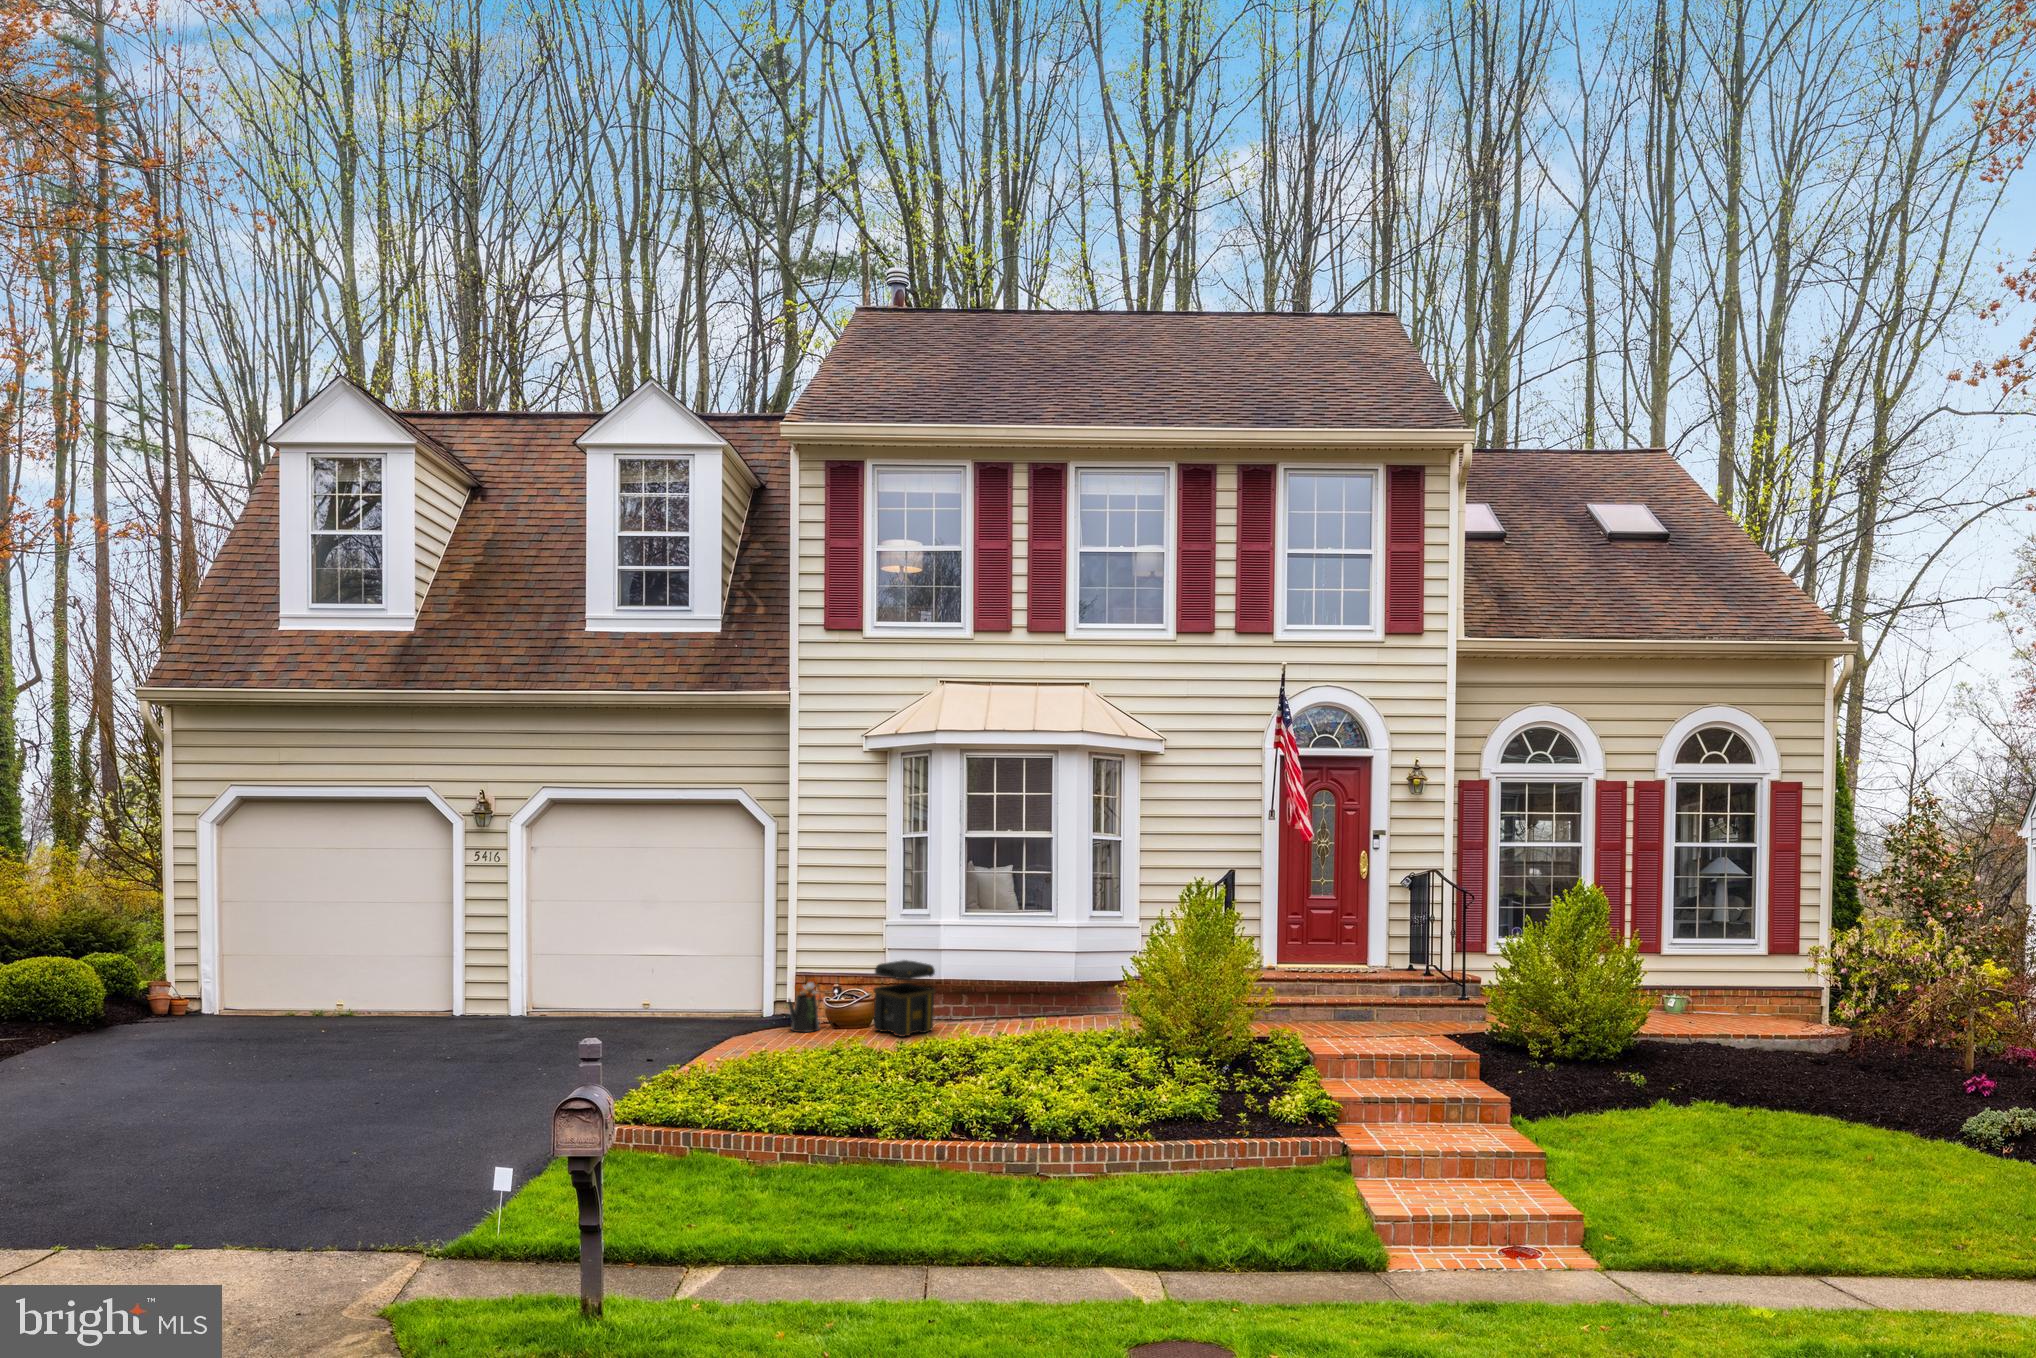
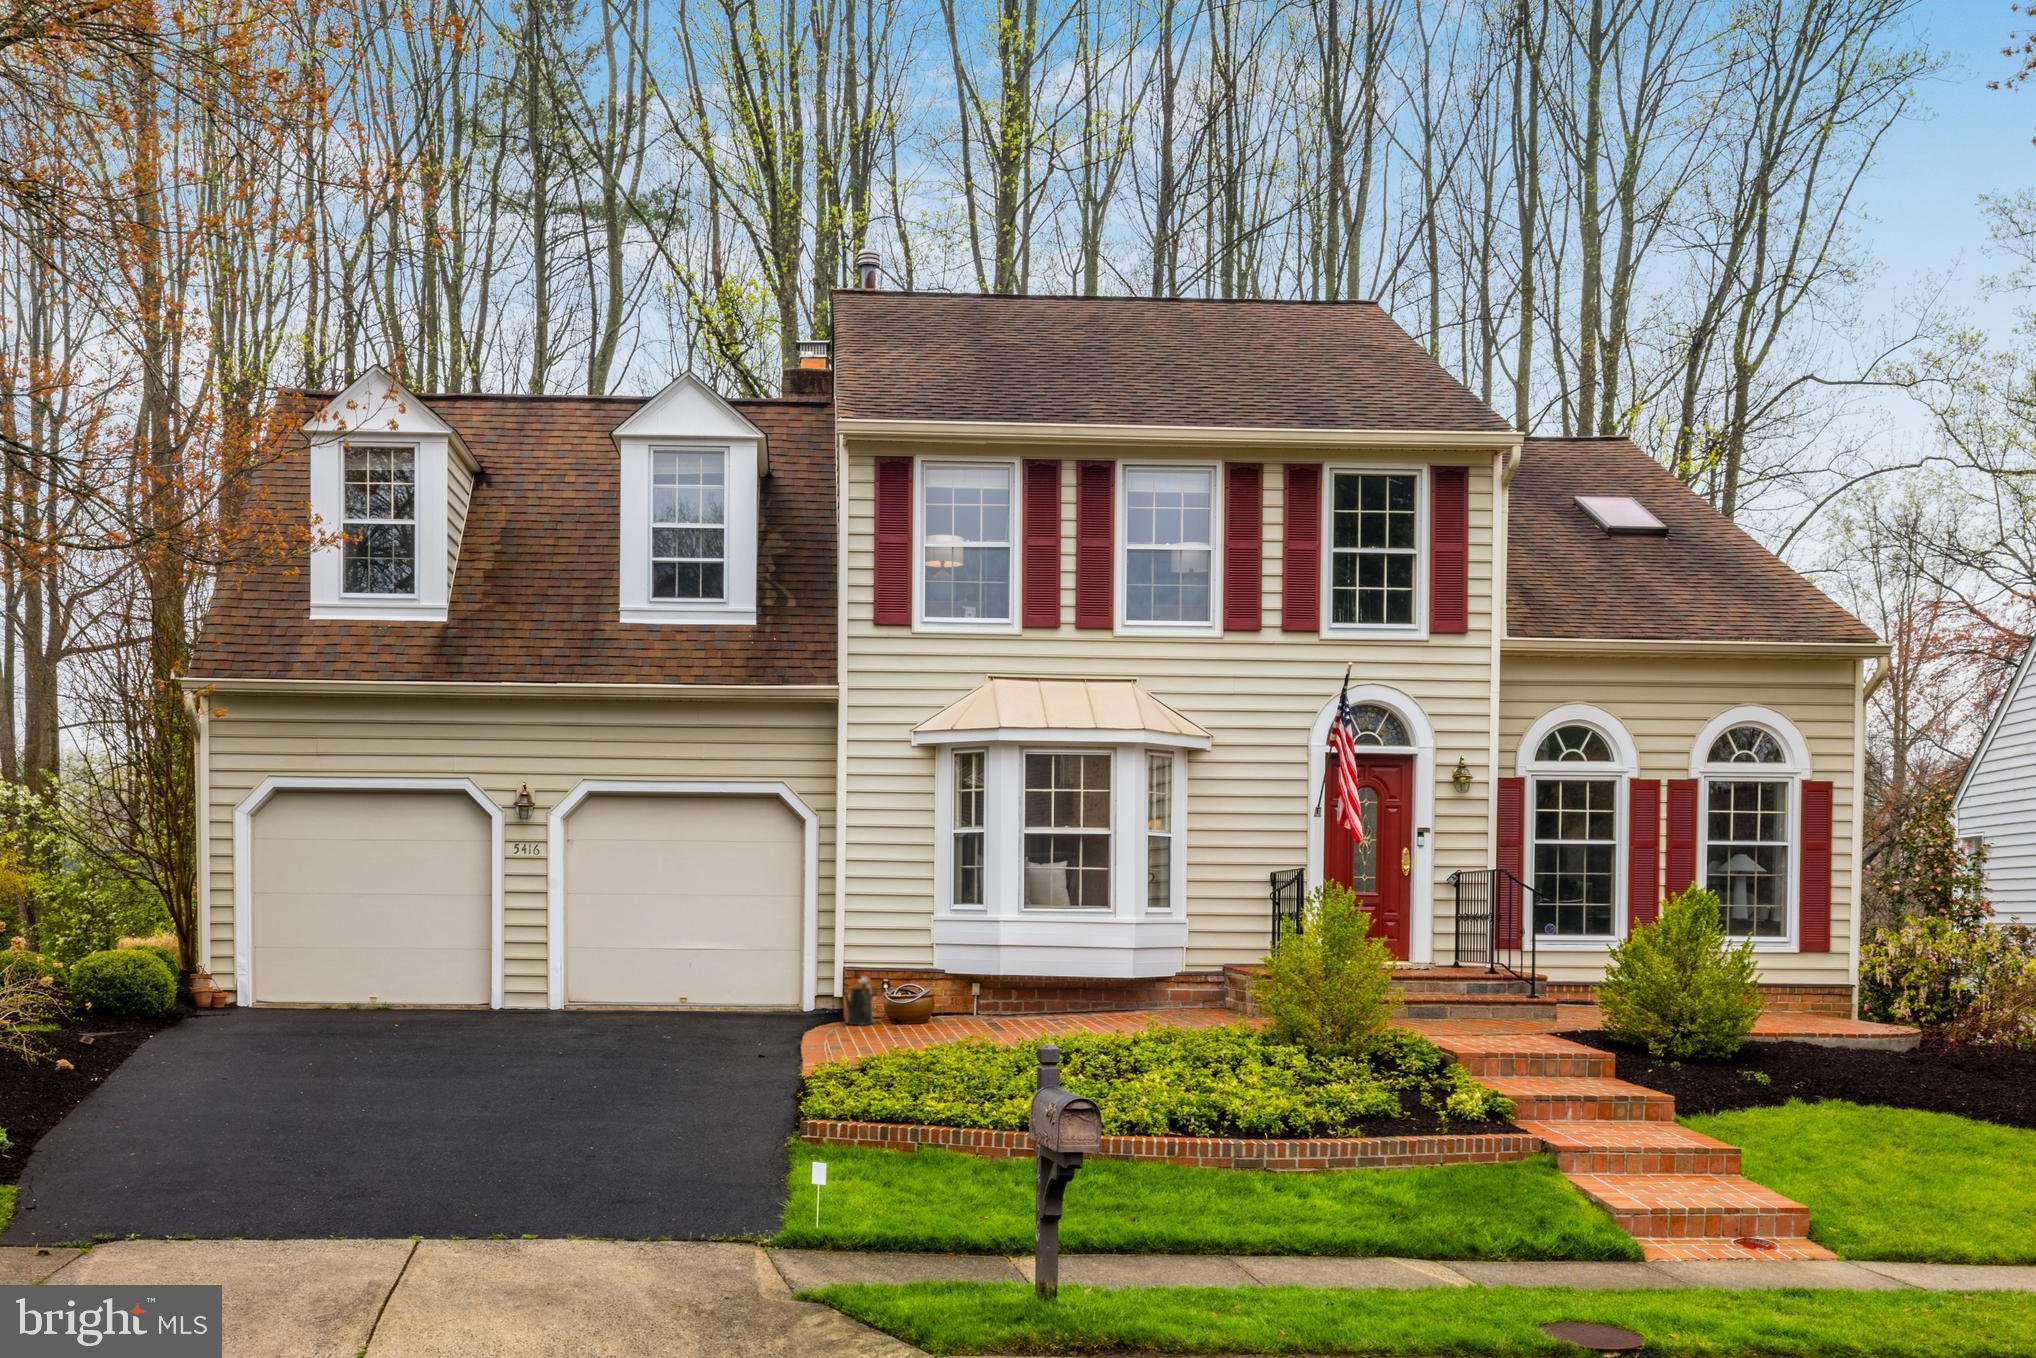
toolbox: present [873,960,936,1037] -> none [928,955,989,1029]

